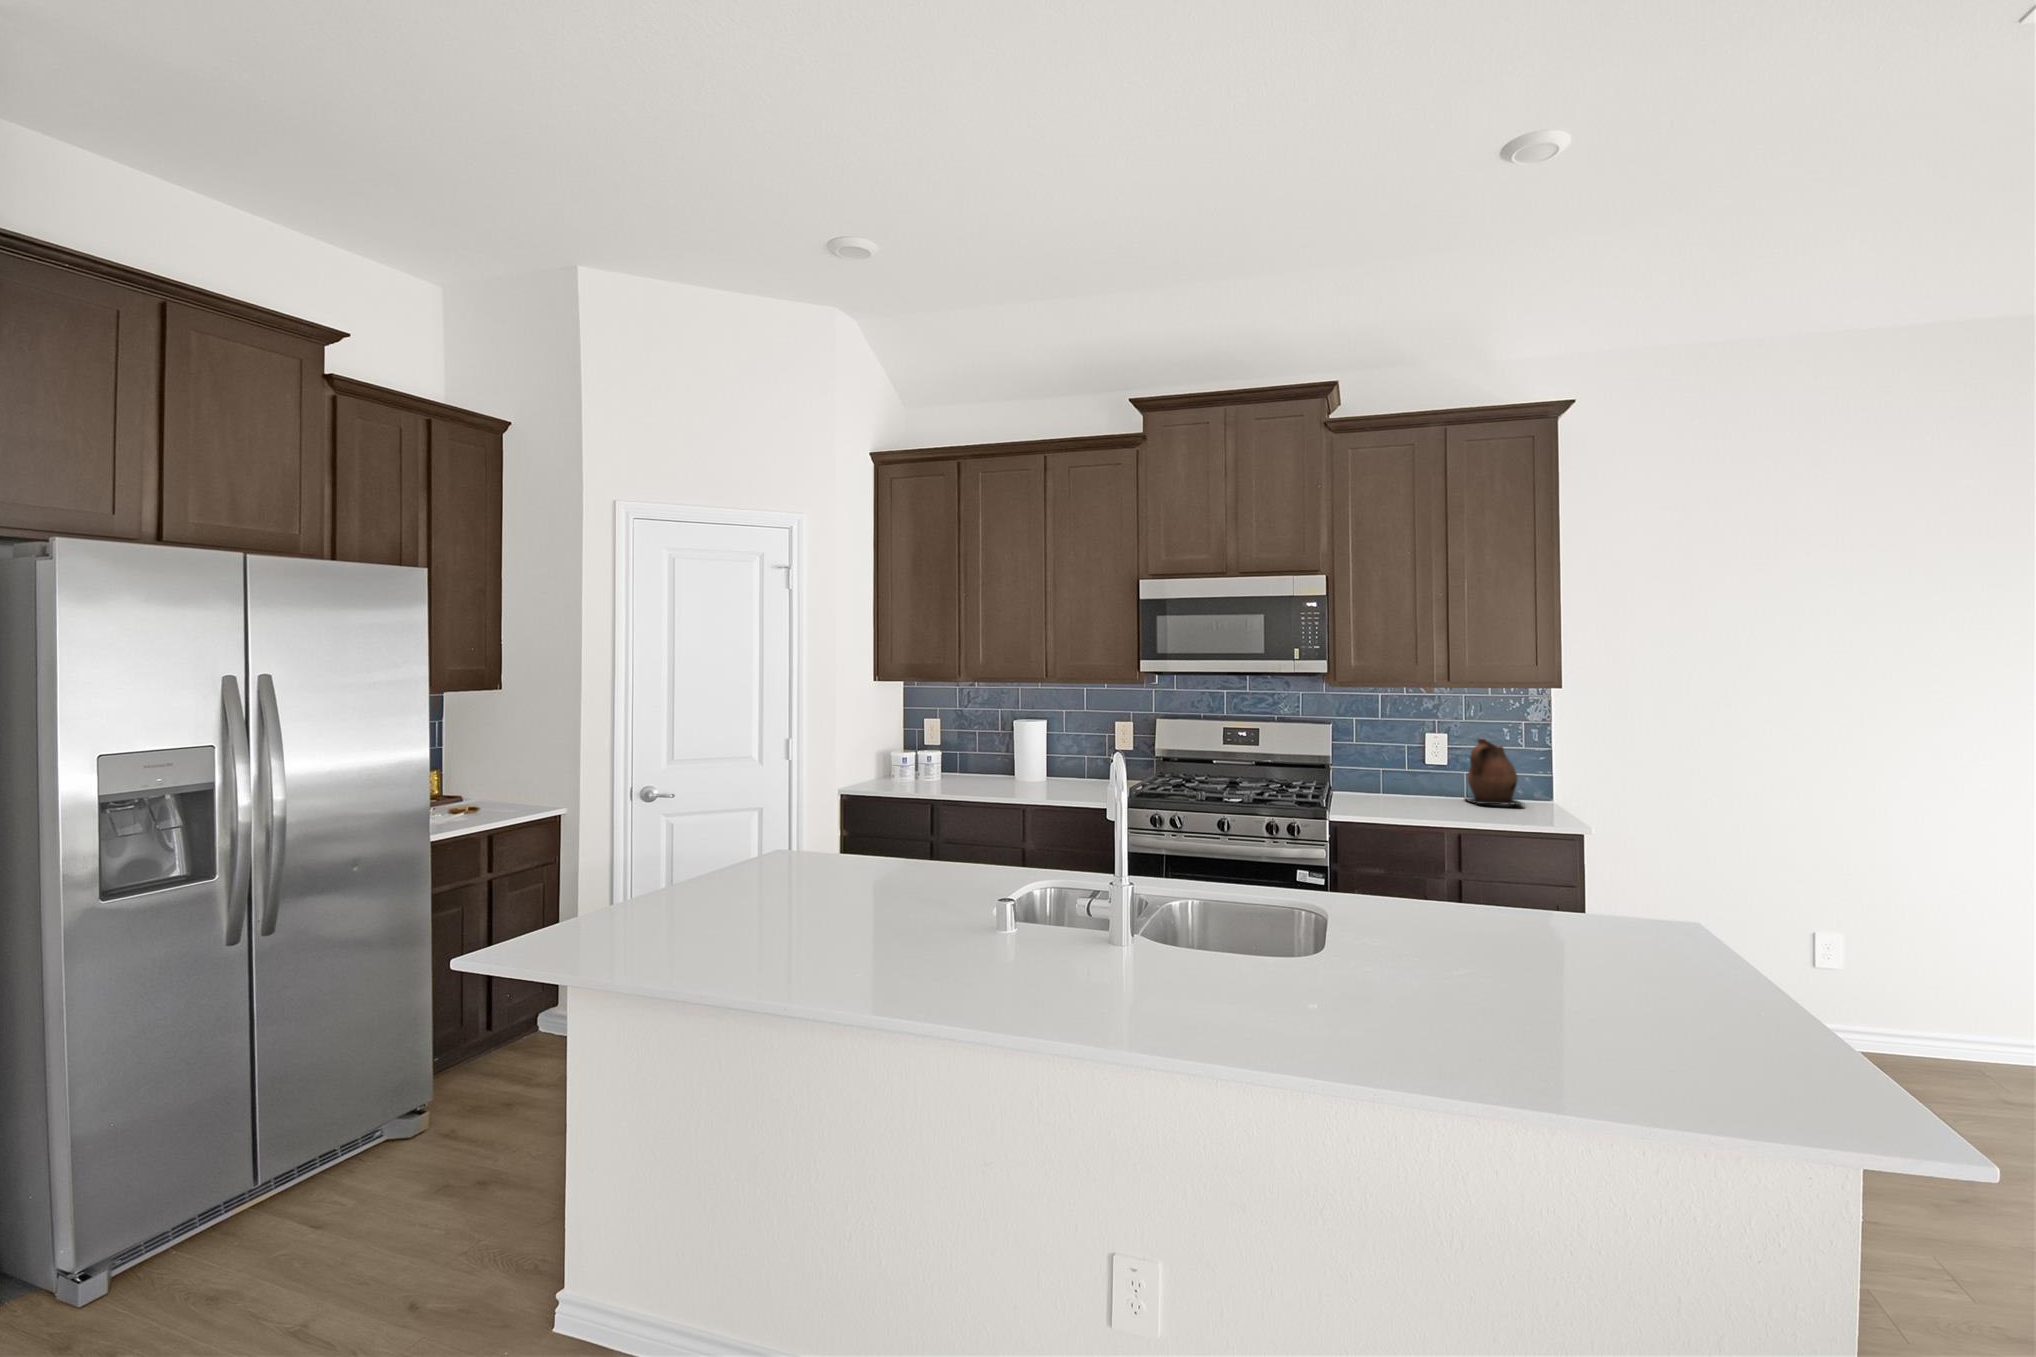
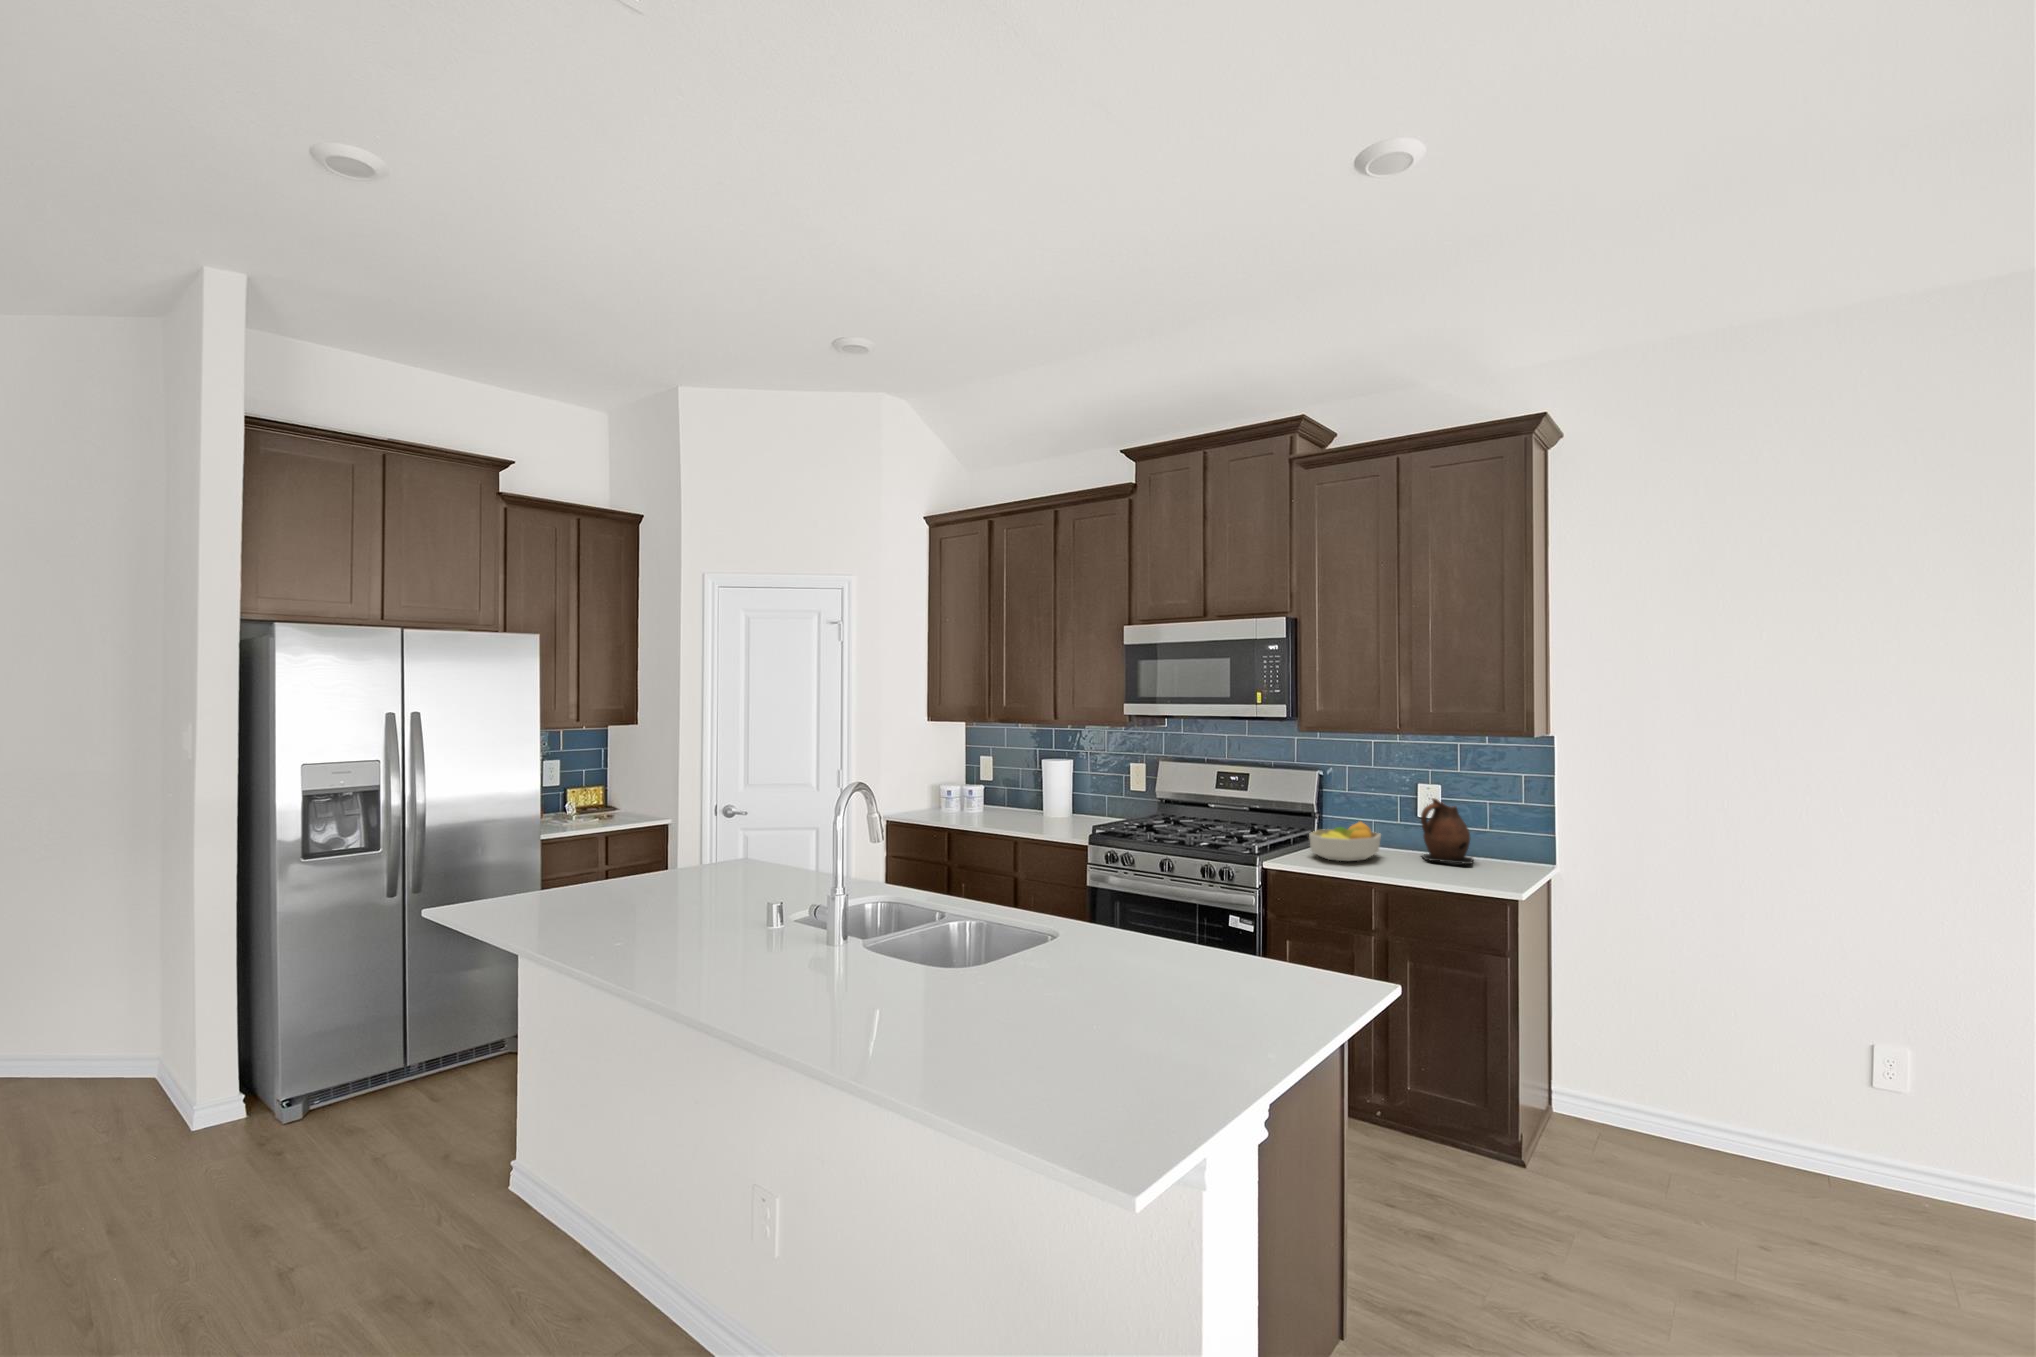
fruit bowl: none [1364,767,1436,810] -> present [1309,822,1381,861]

